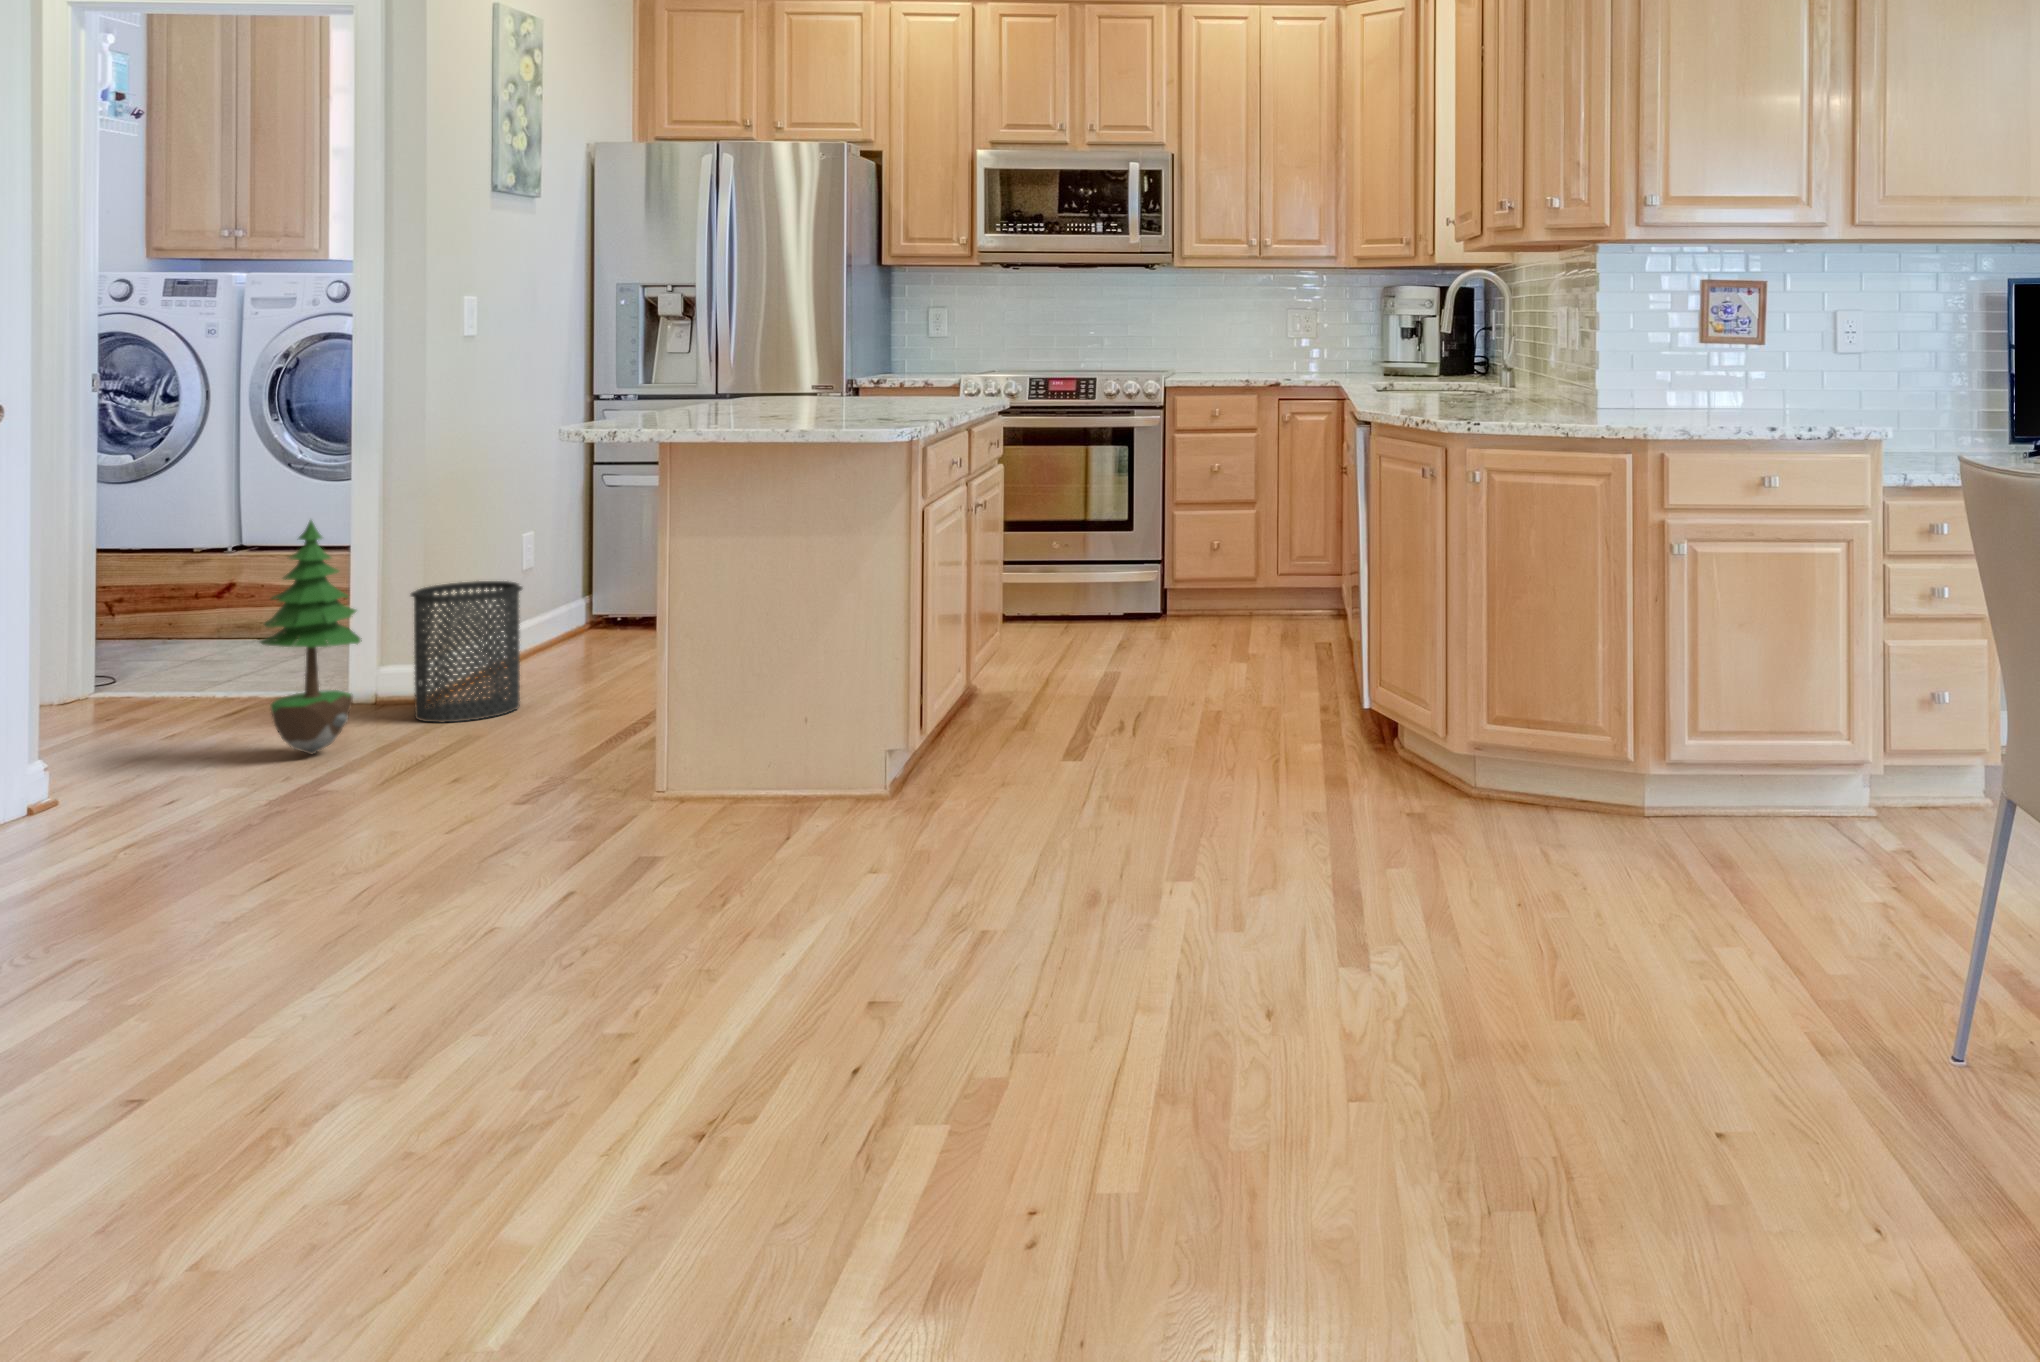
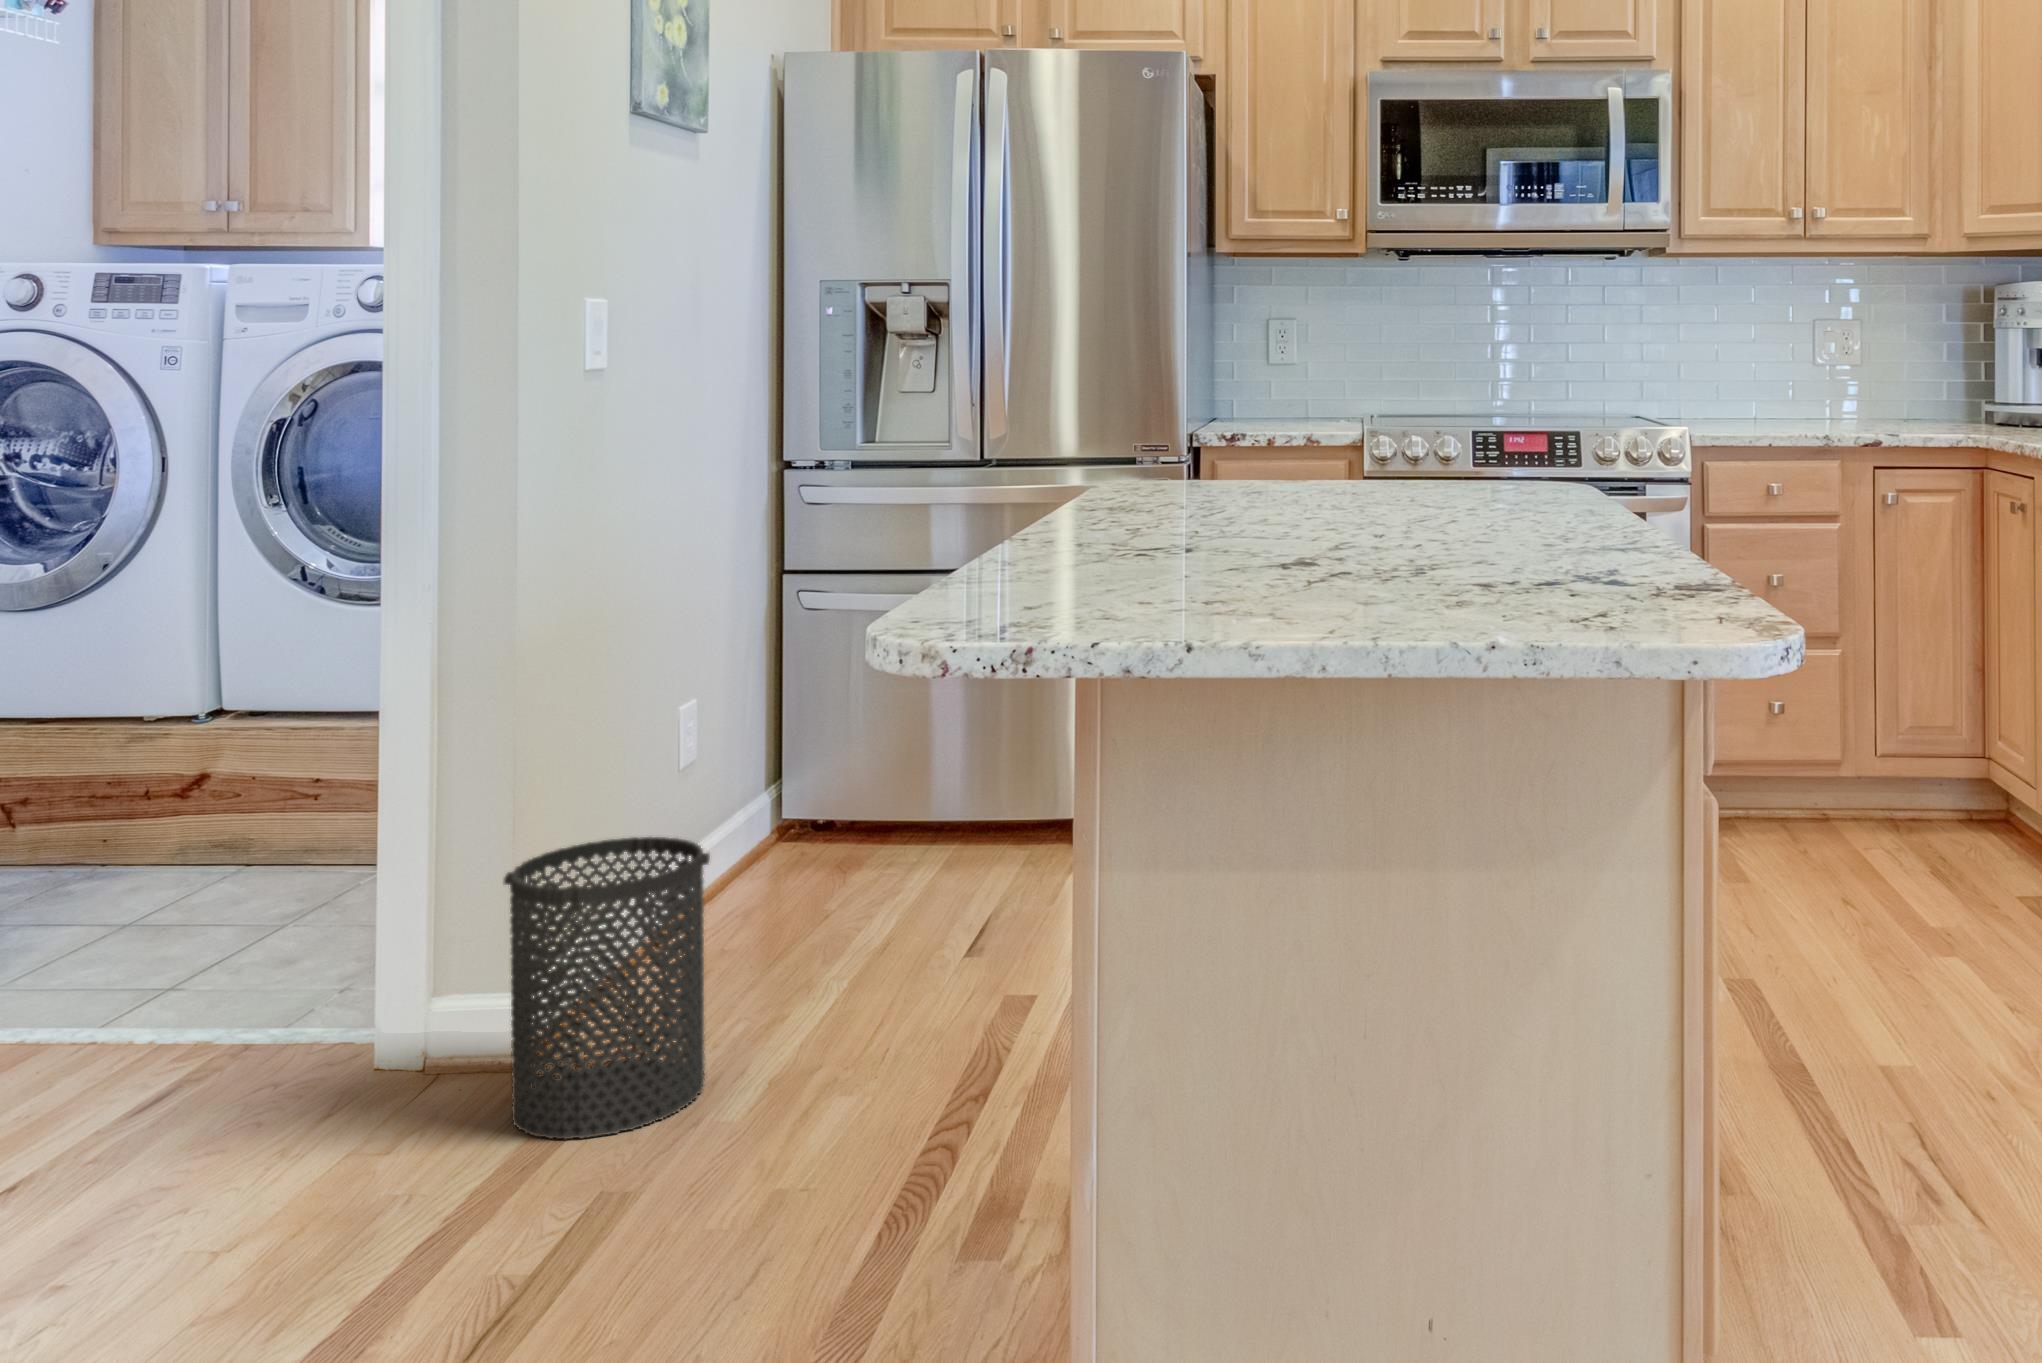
potted tree: present [260,521,362,754] -> none [195,769,415,1268]

